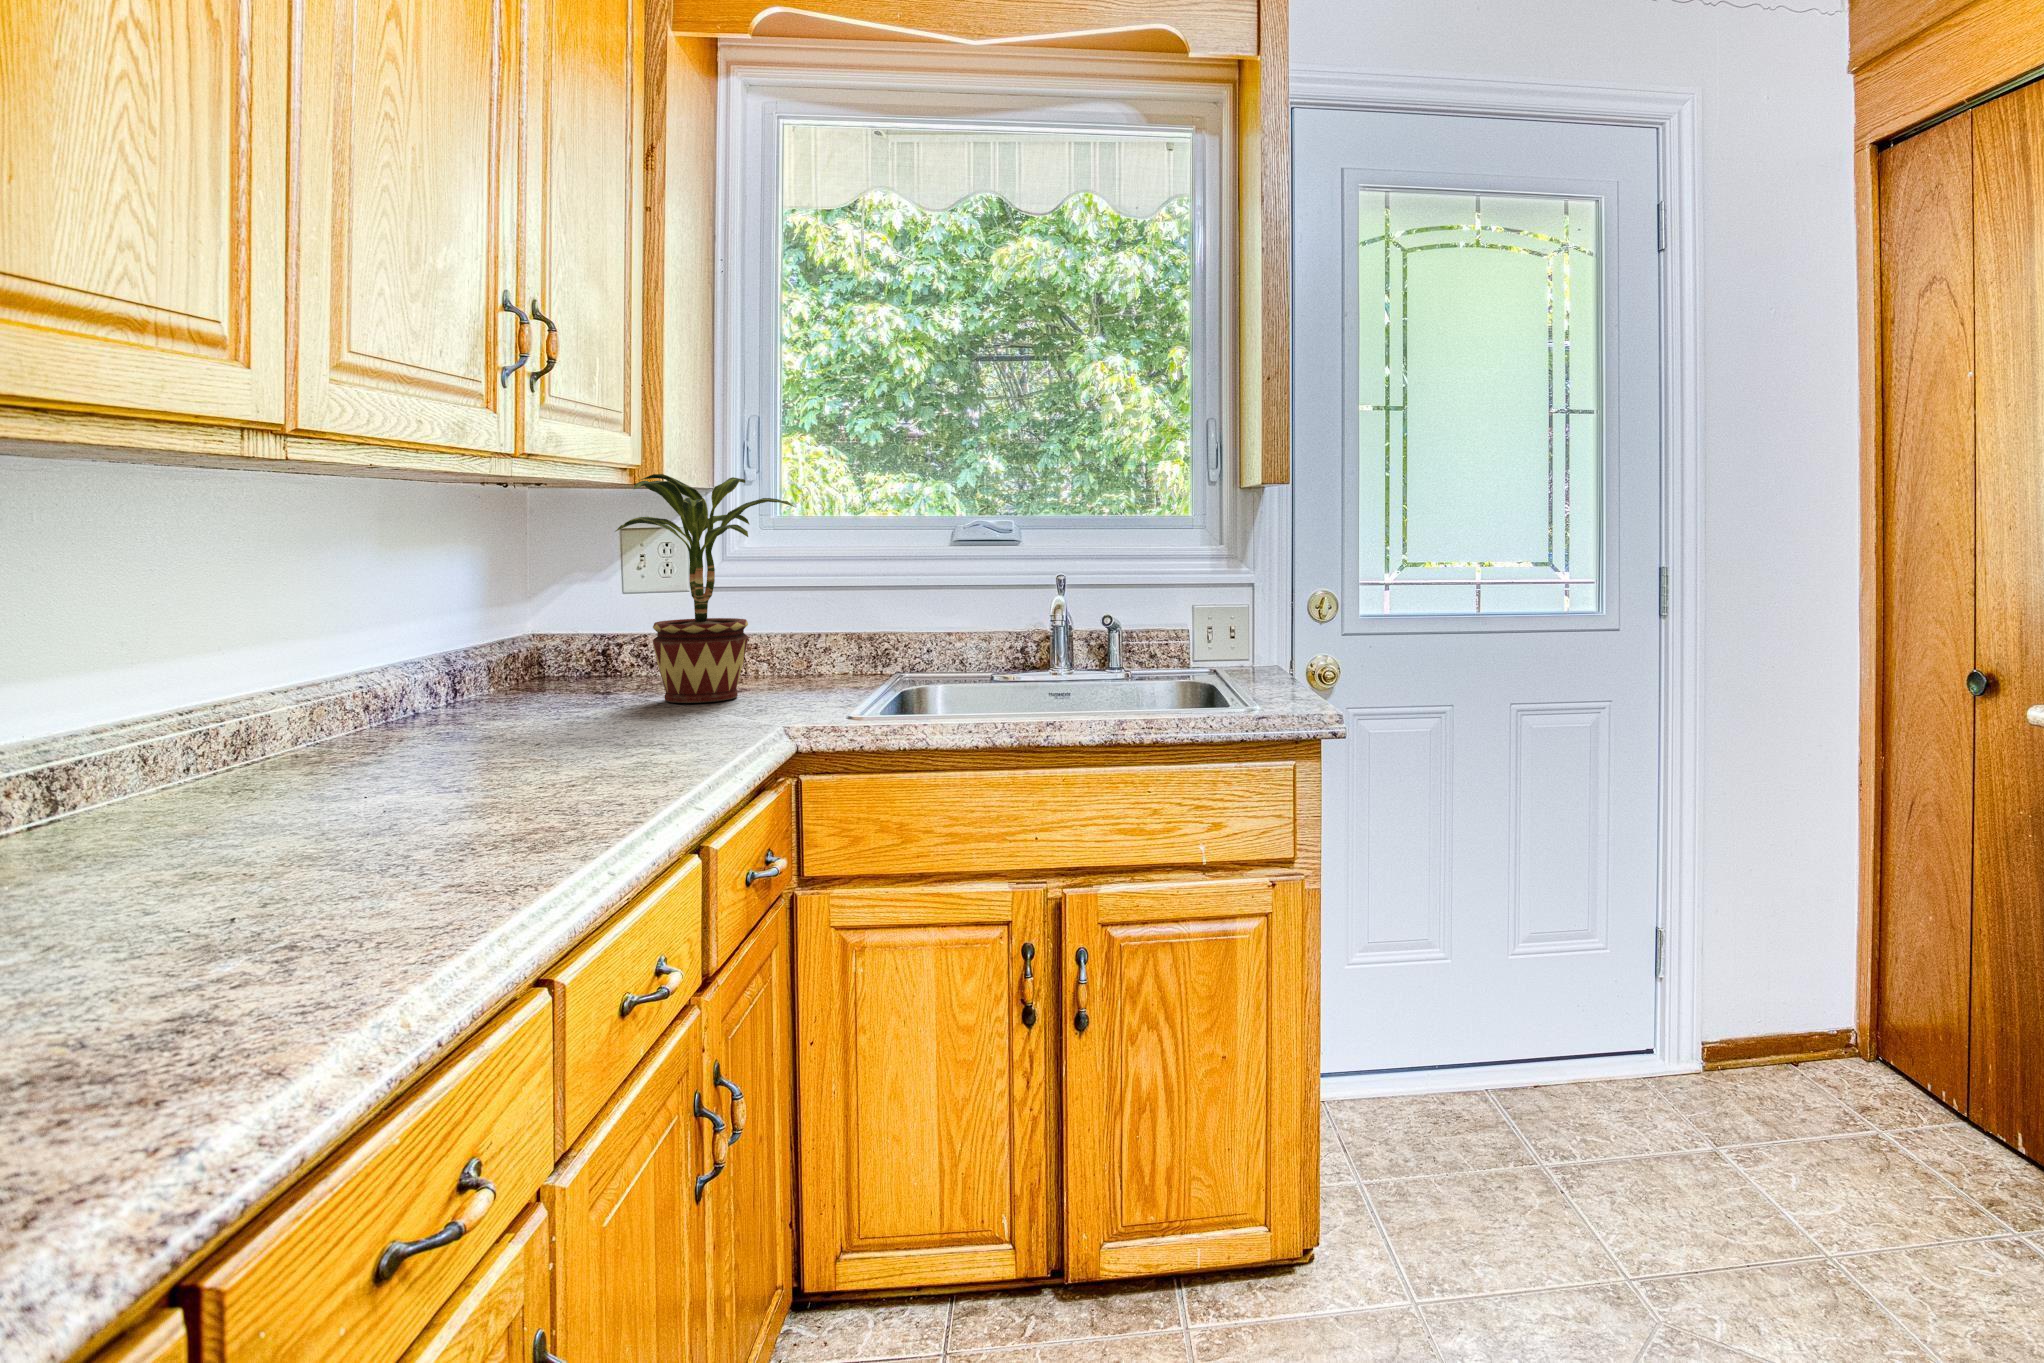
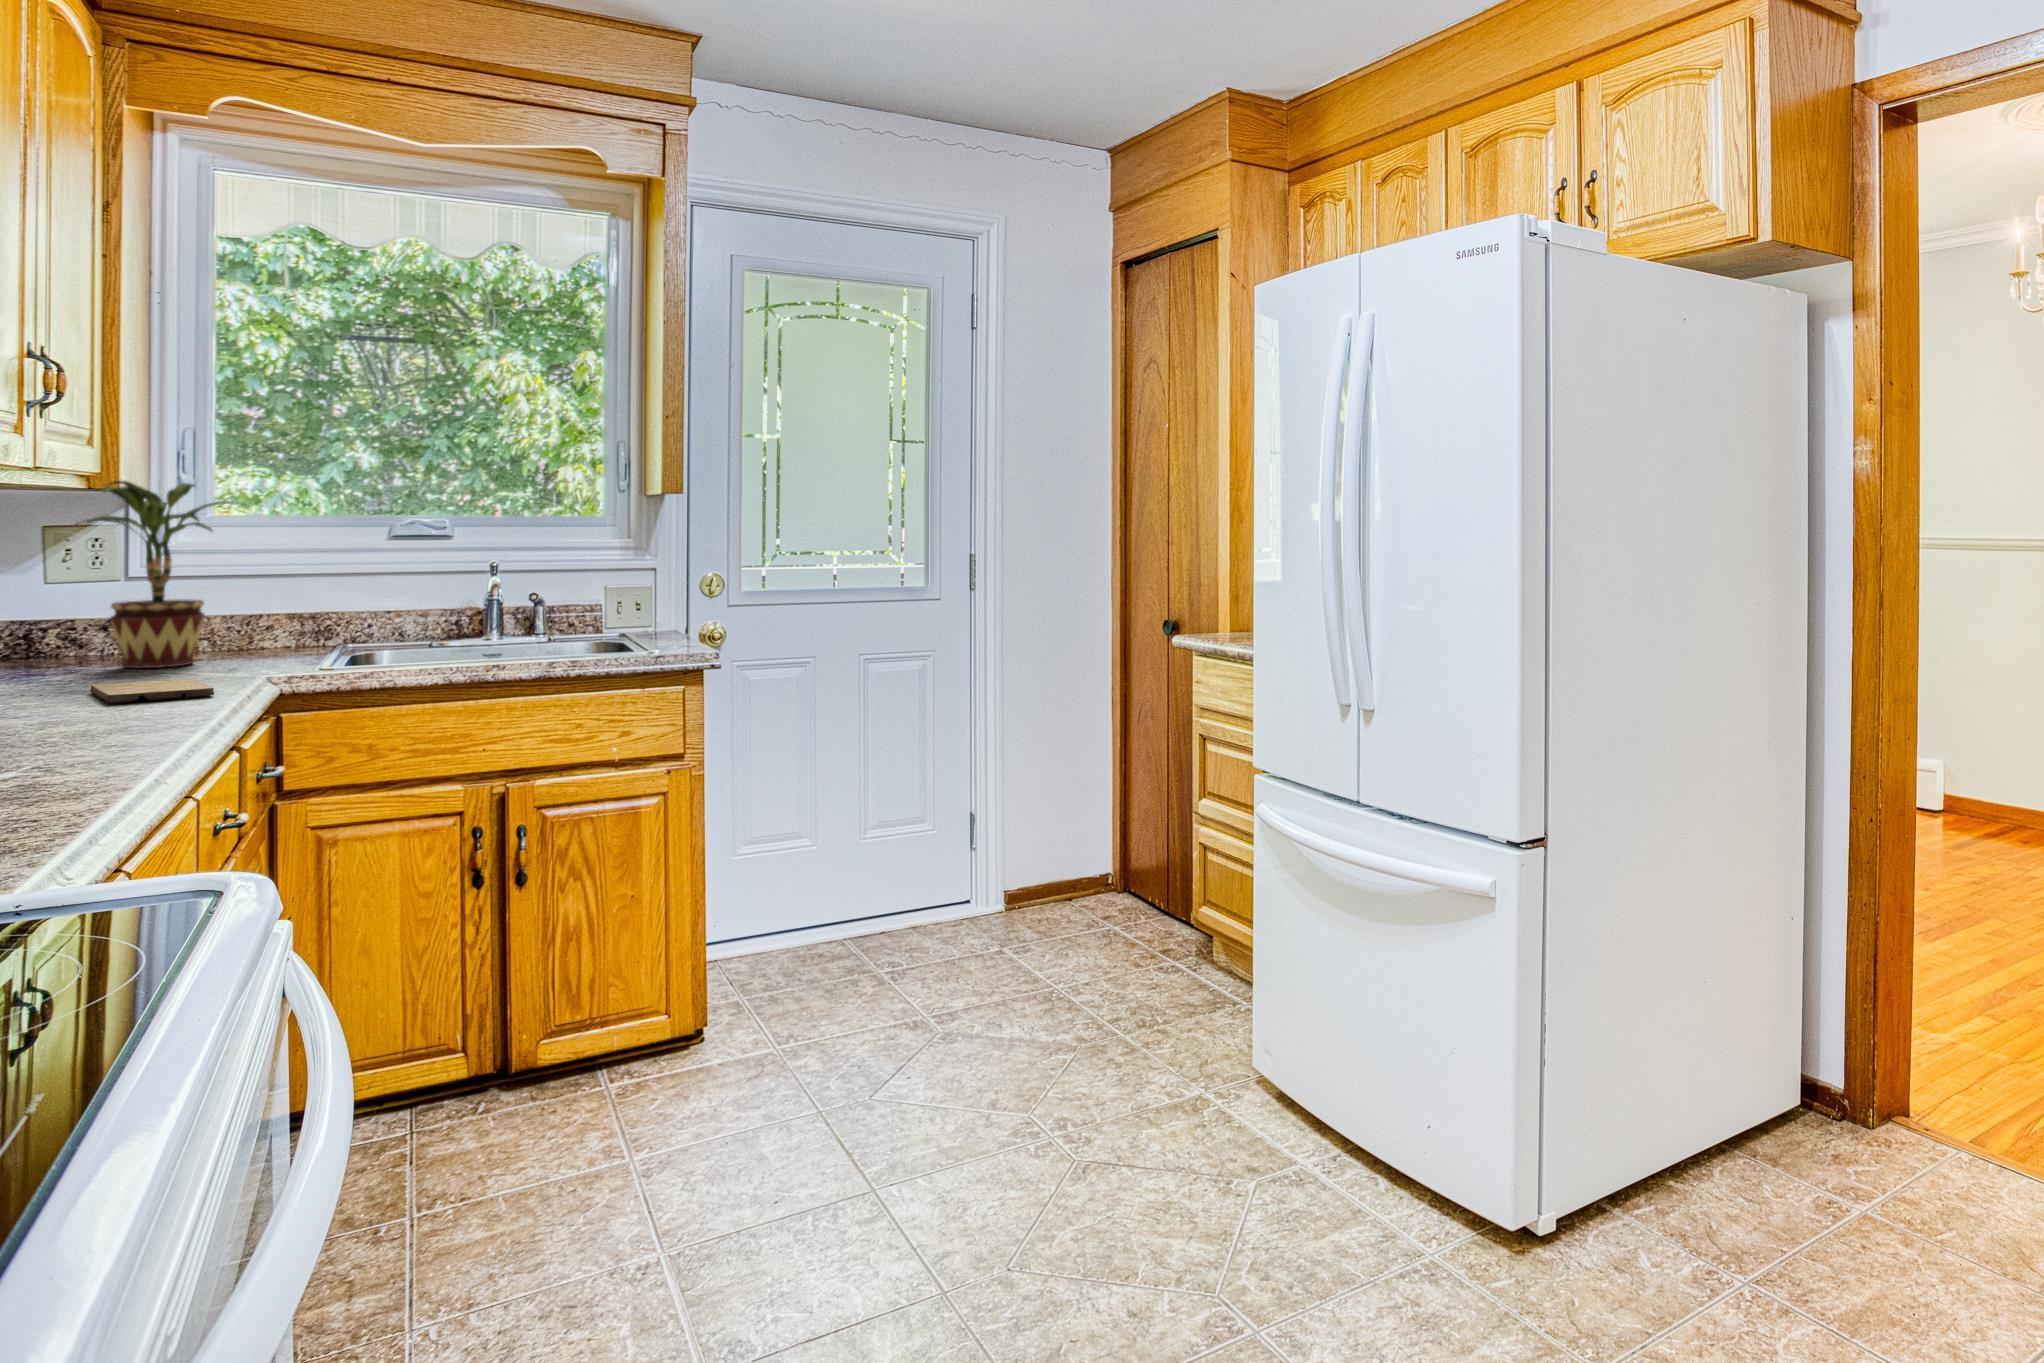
cutting board: none [573,729,701,770] -> present [90,679,214,703]

